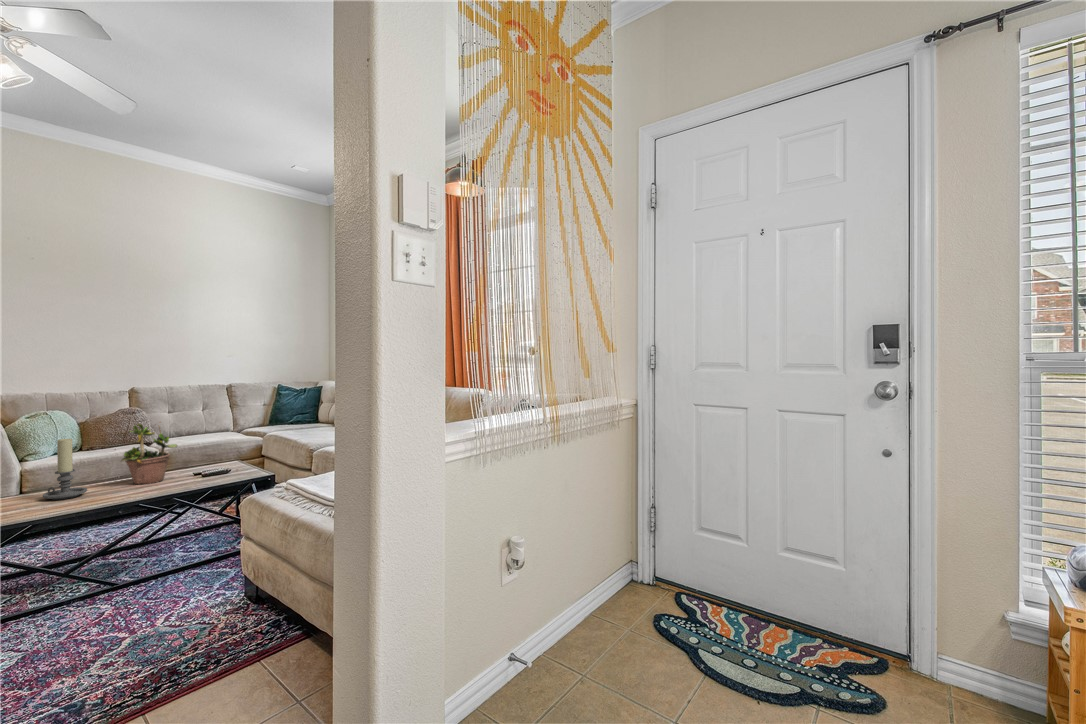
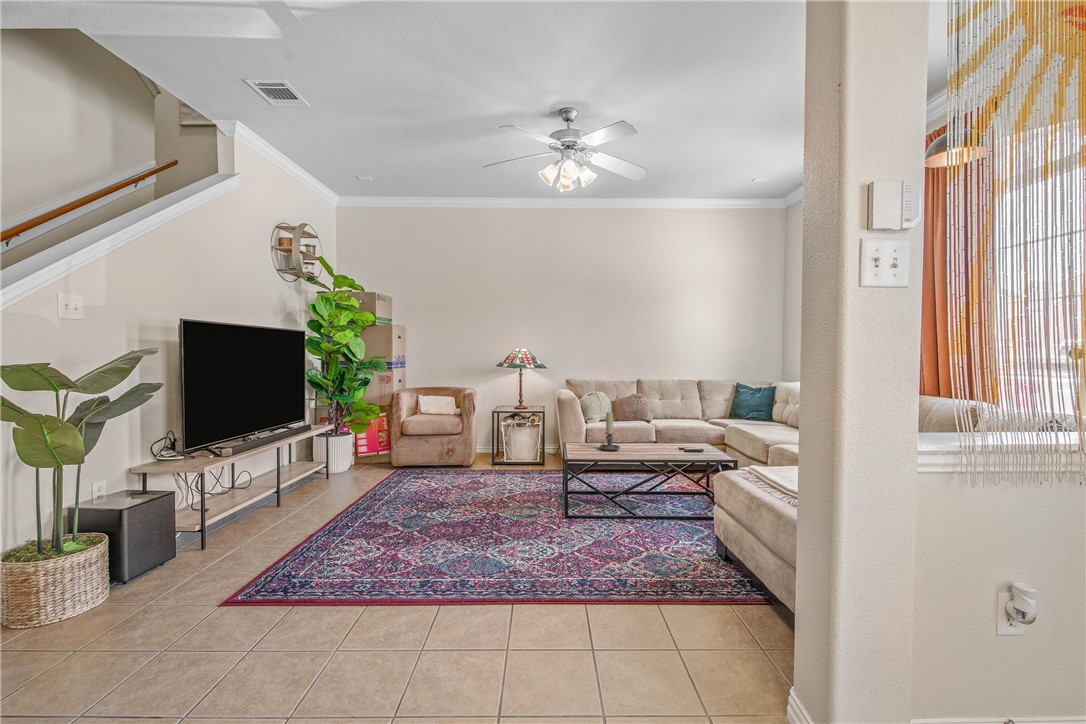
potted plant: present [121,424,177,484] -> none [636,403,669,450]

